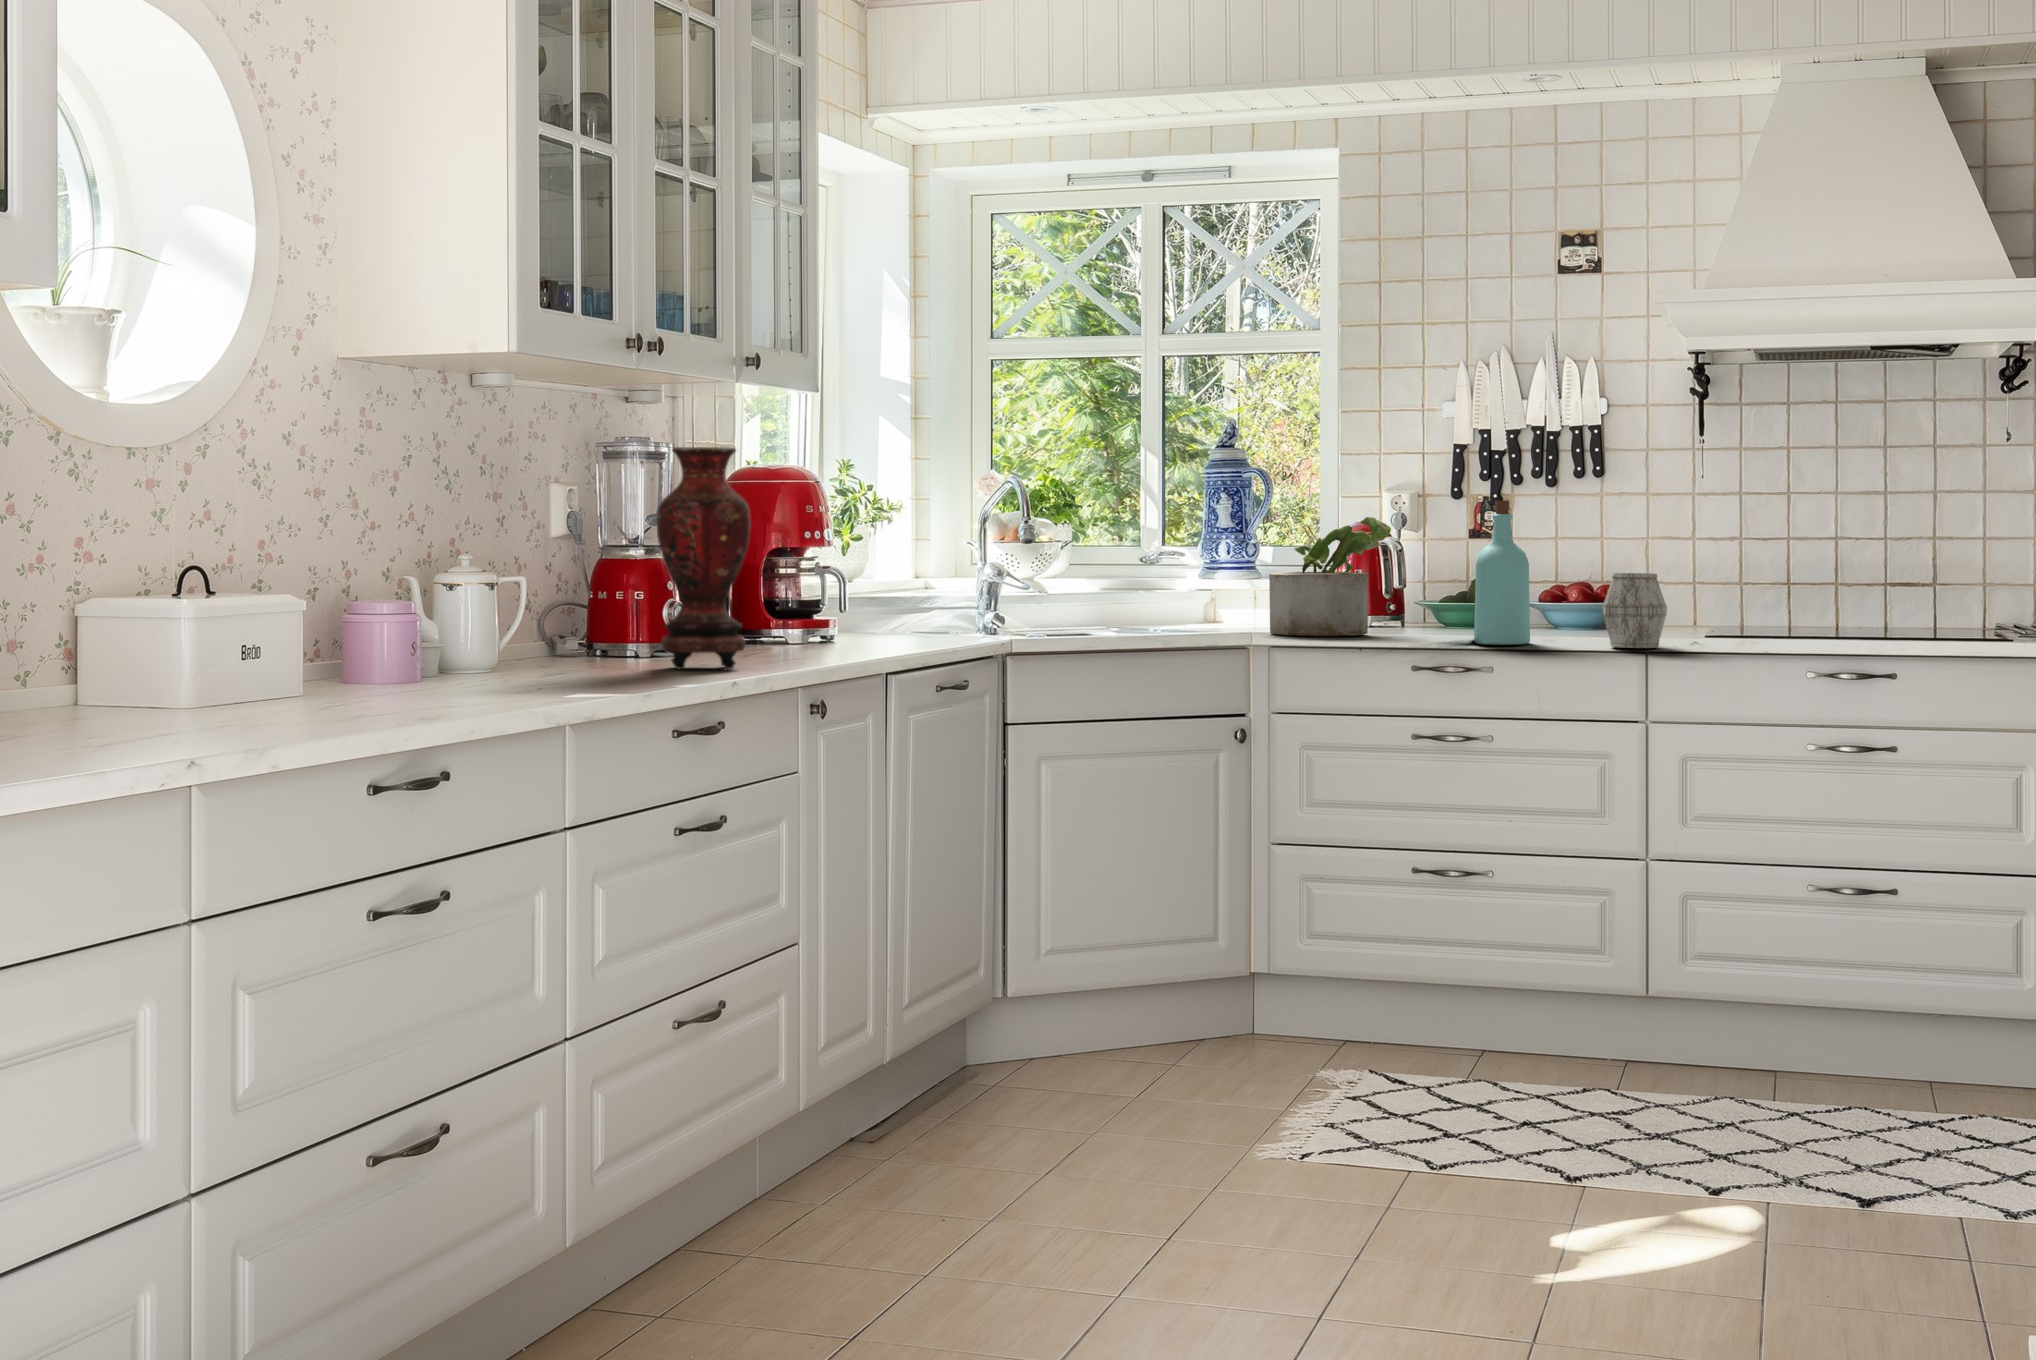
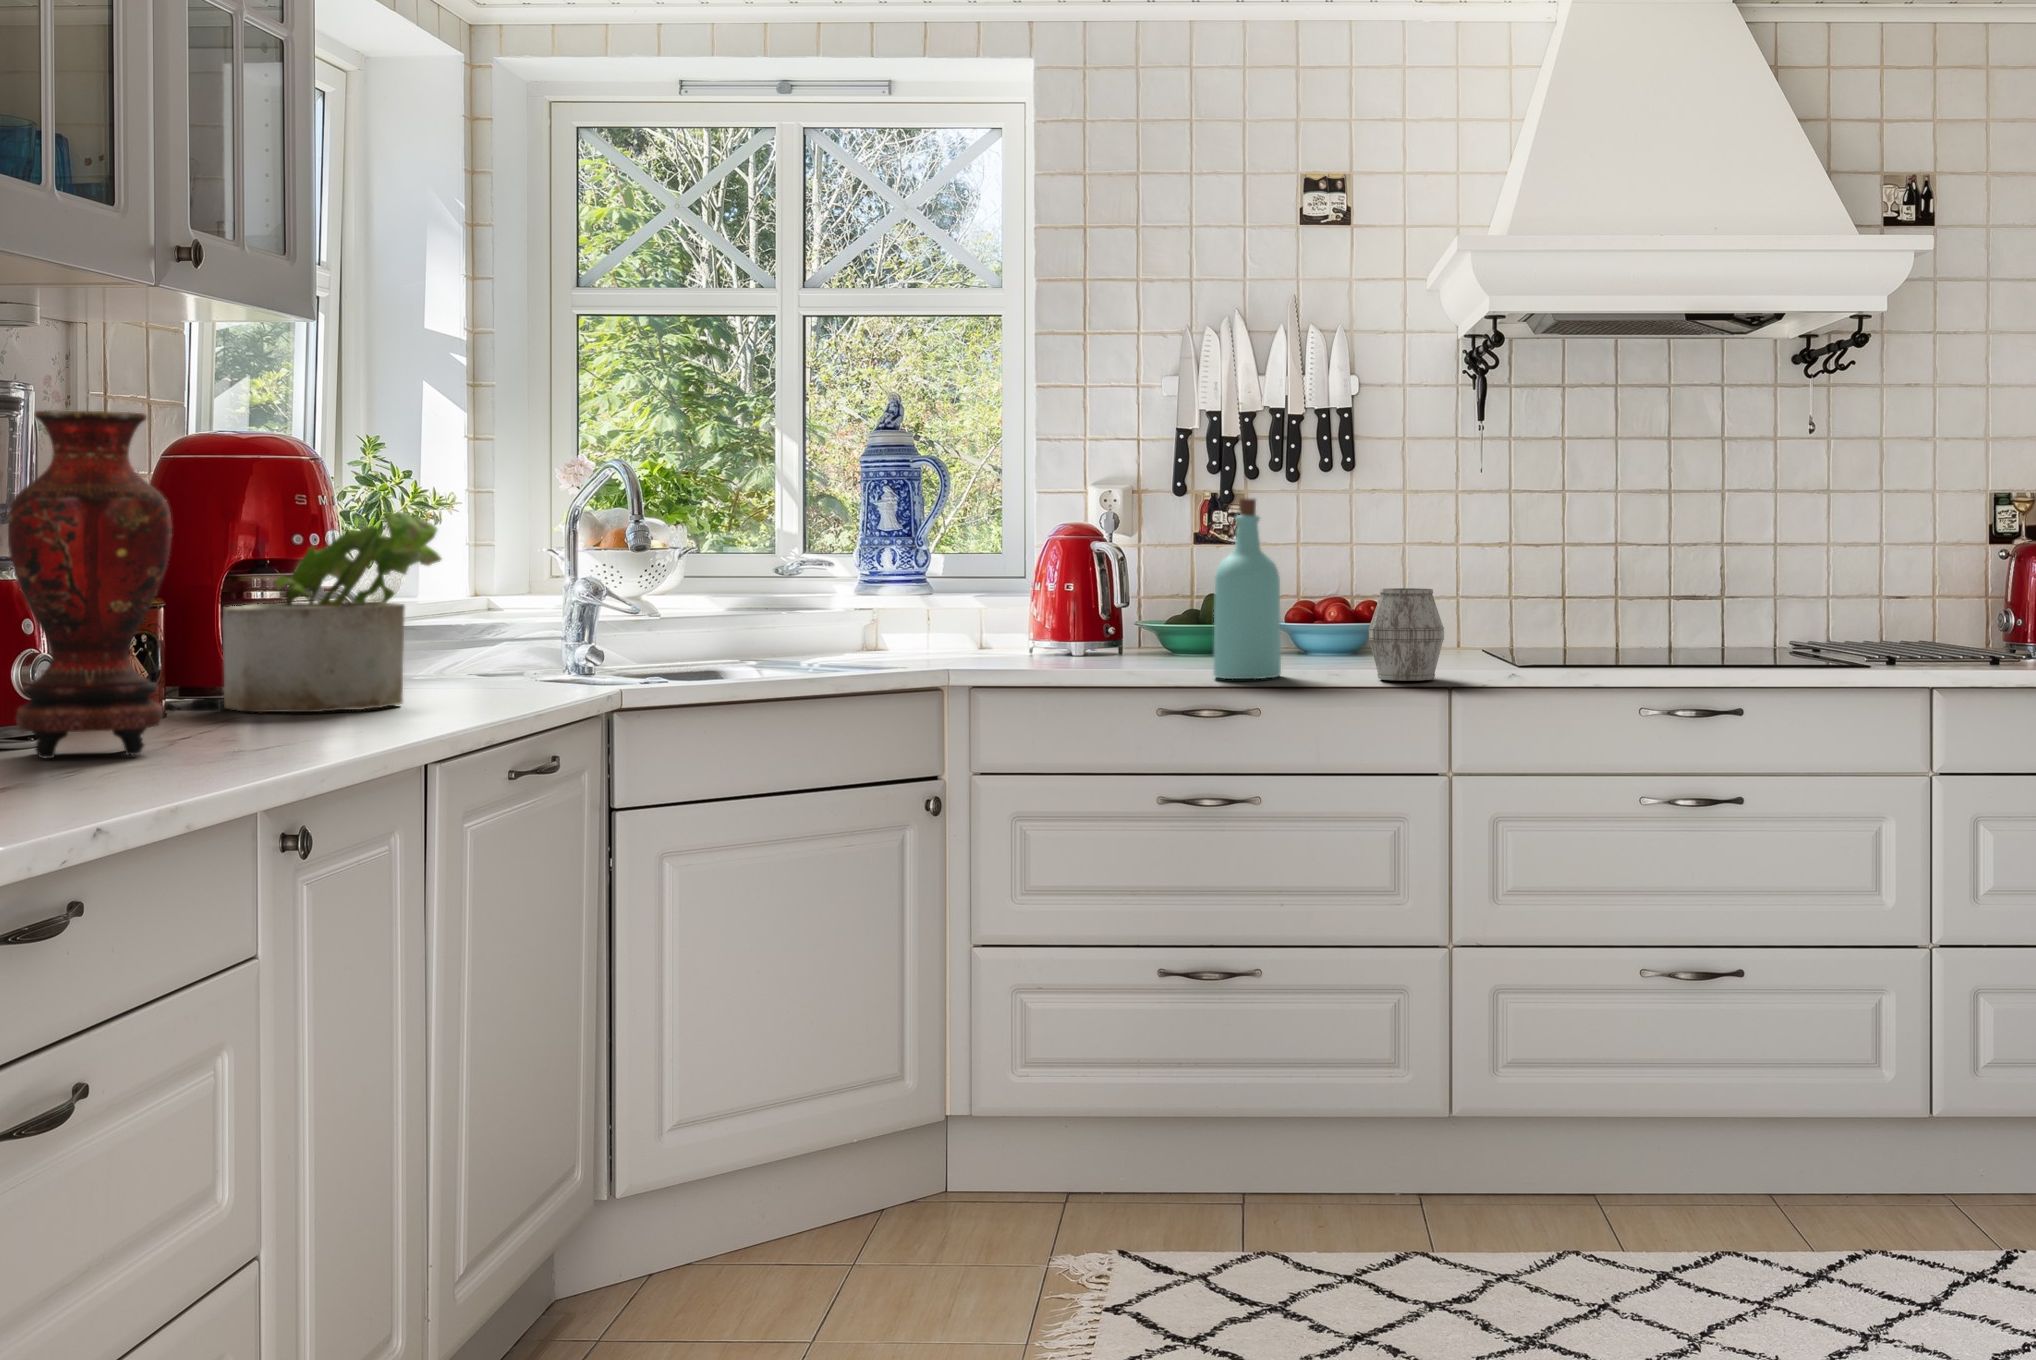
potted plant: present [1269,517,1391,636] -> present [223,512,441,712]

